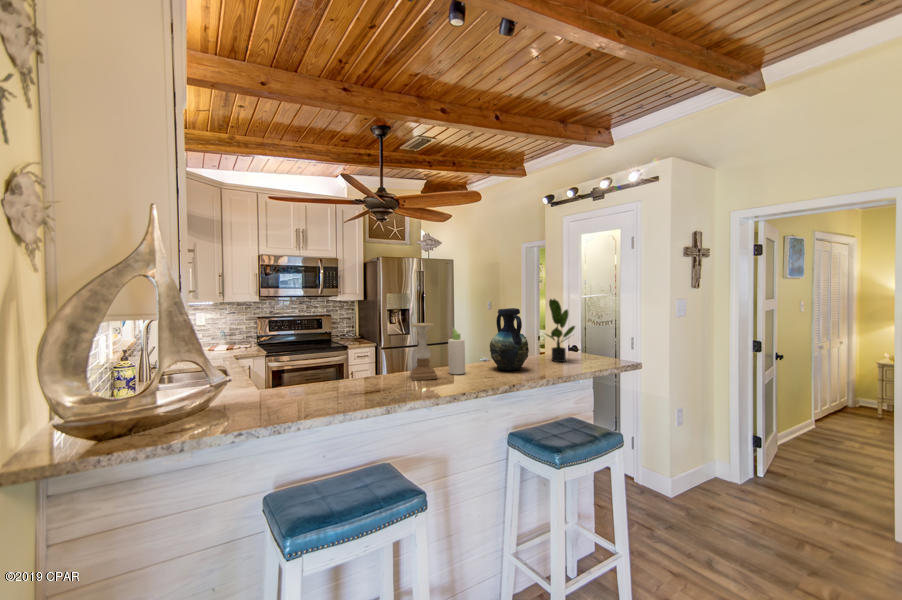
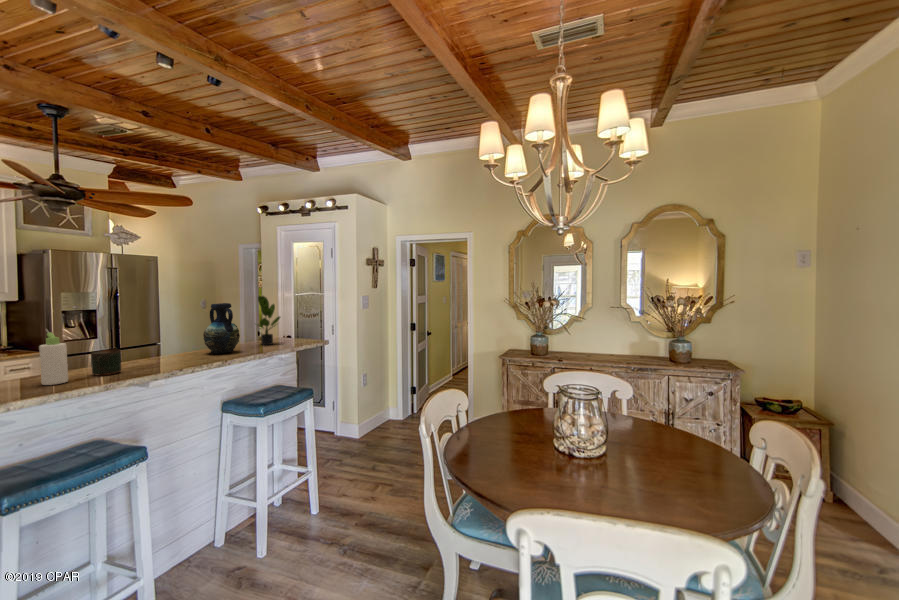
candle holder: present [410,323,437,380] -> none [120,317,151,368]
bottle: present [448,326,465,374] -> present [39,329,68,385]
mug: none [382,360,408,390] -> present [91,350,121,375]

